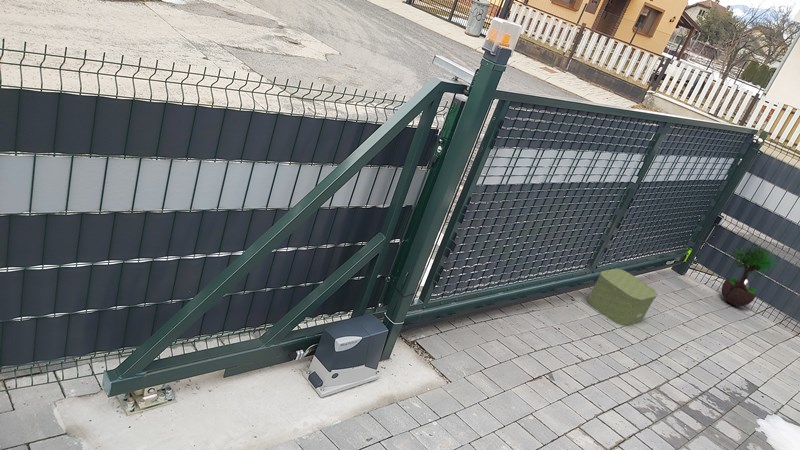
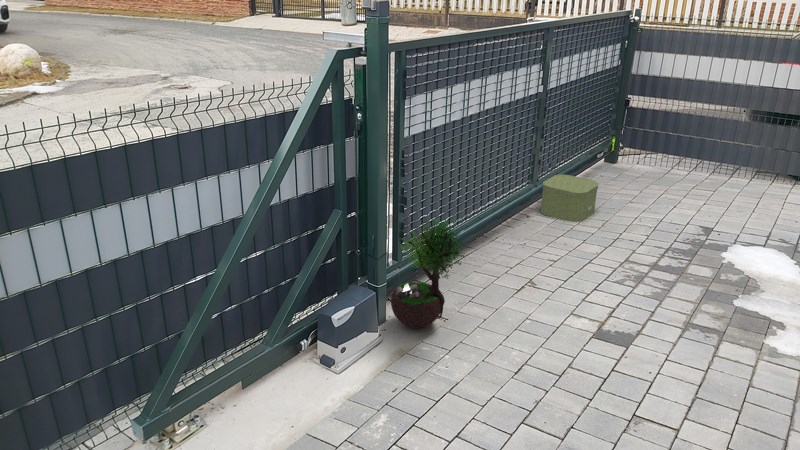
potted tree: present [722,245,777,306] -> present [391,215,464,328]

